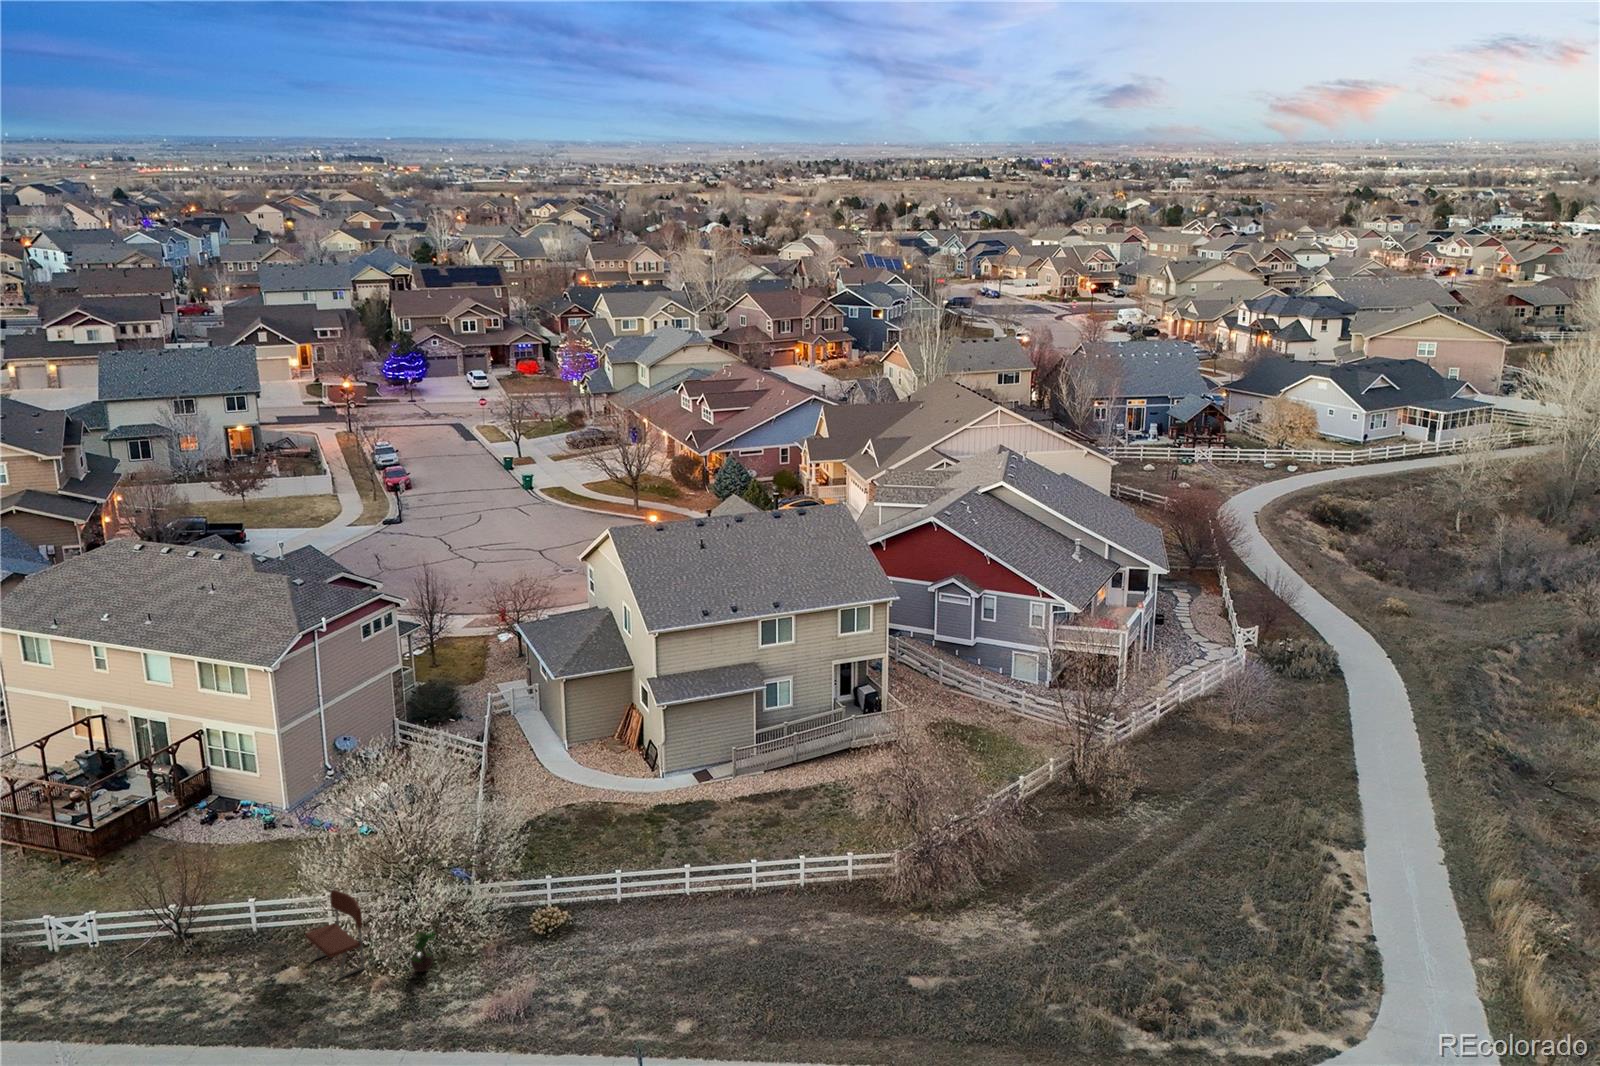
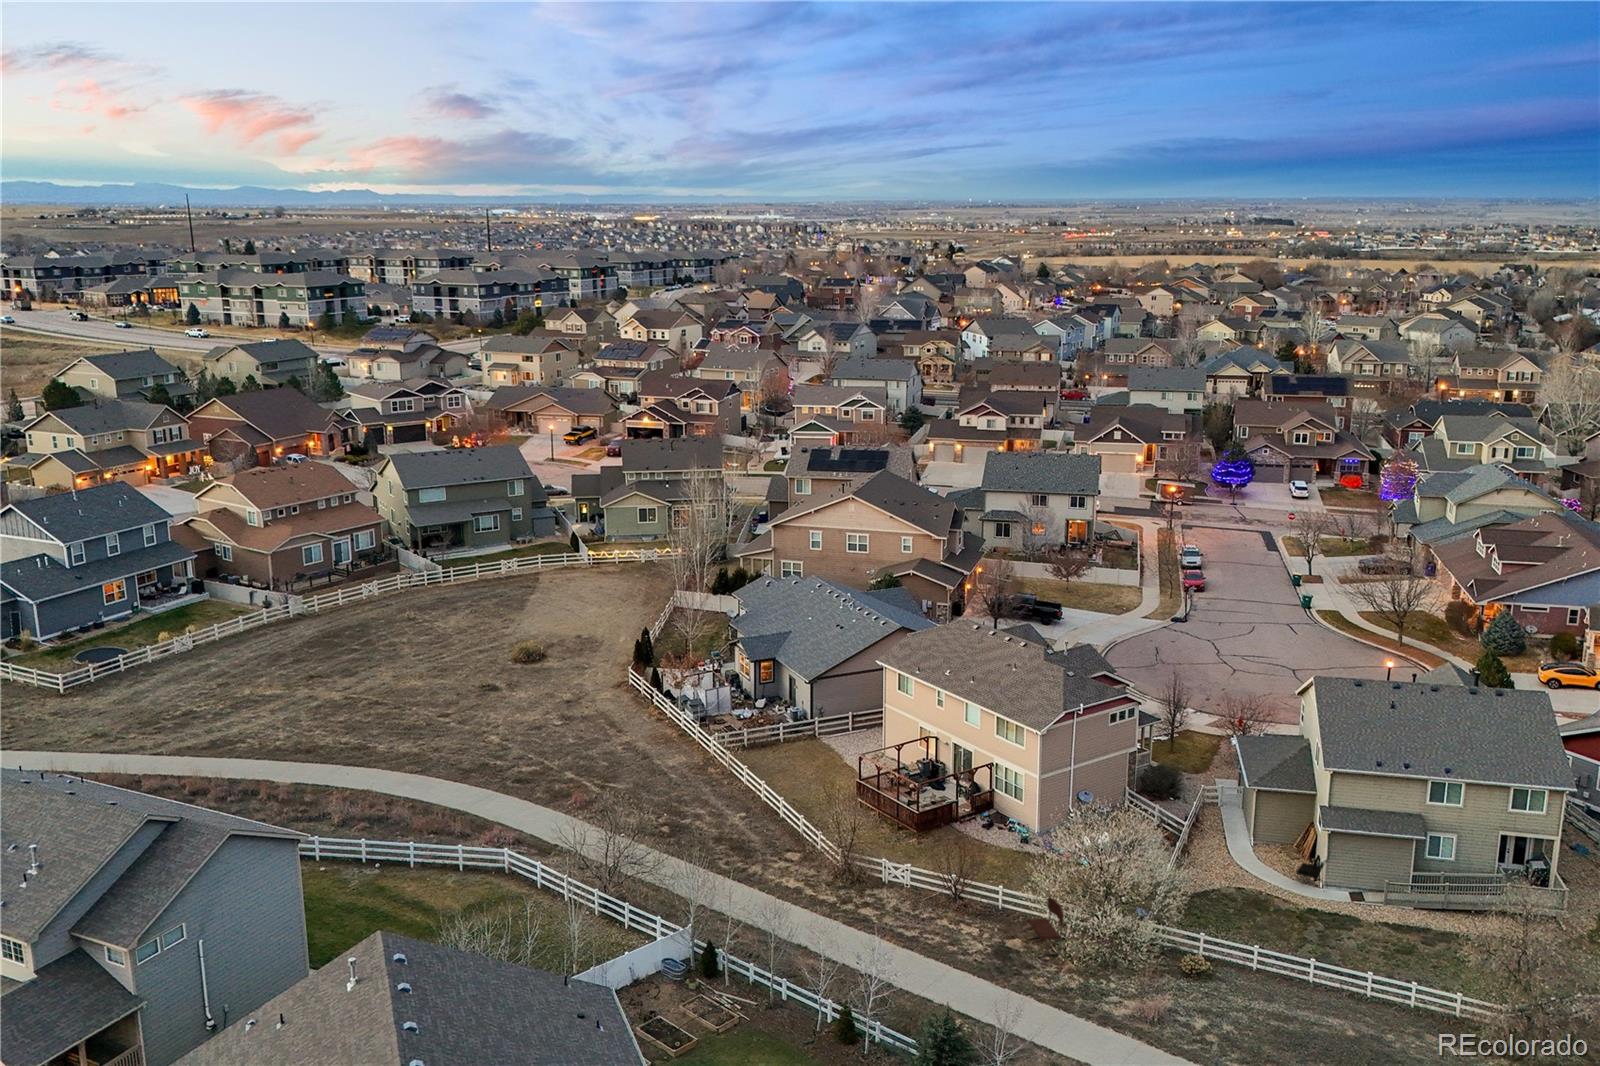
lounge chair: none [628,747,661,779] -> present [1296,862,1324,881]
potted tree: present [411,932,434,972] -> none [1090,940,1109,970]

